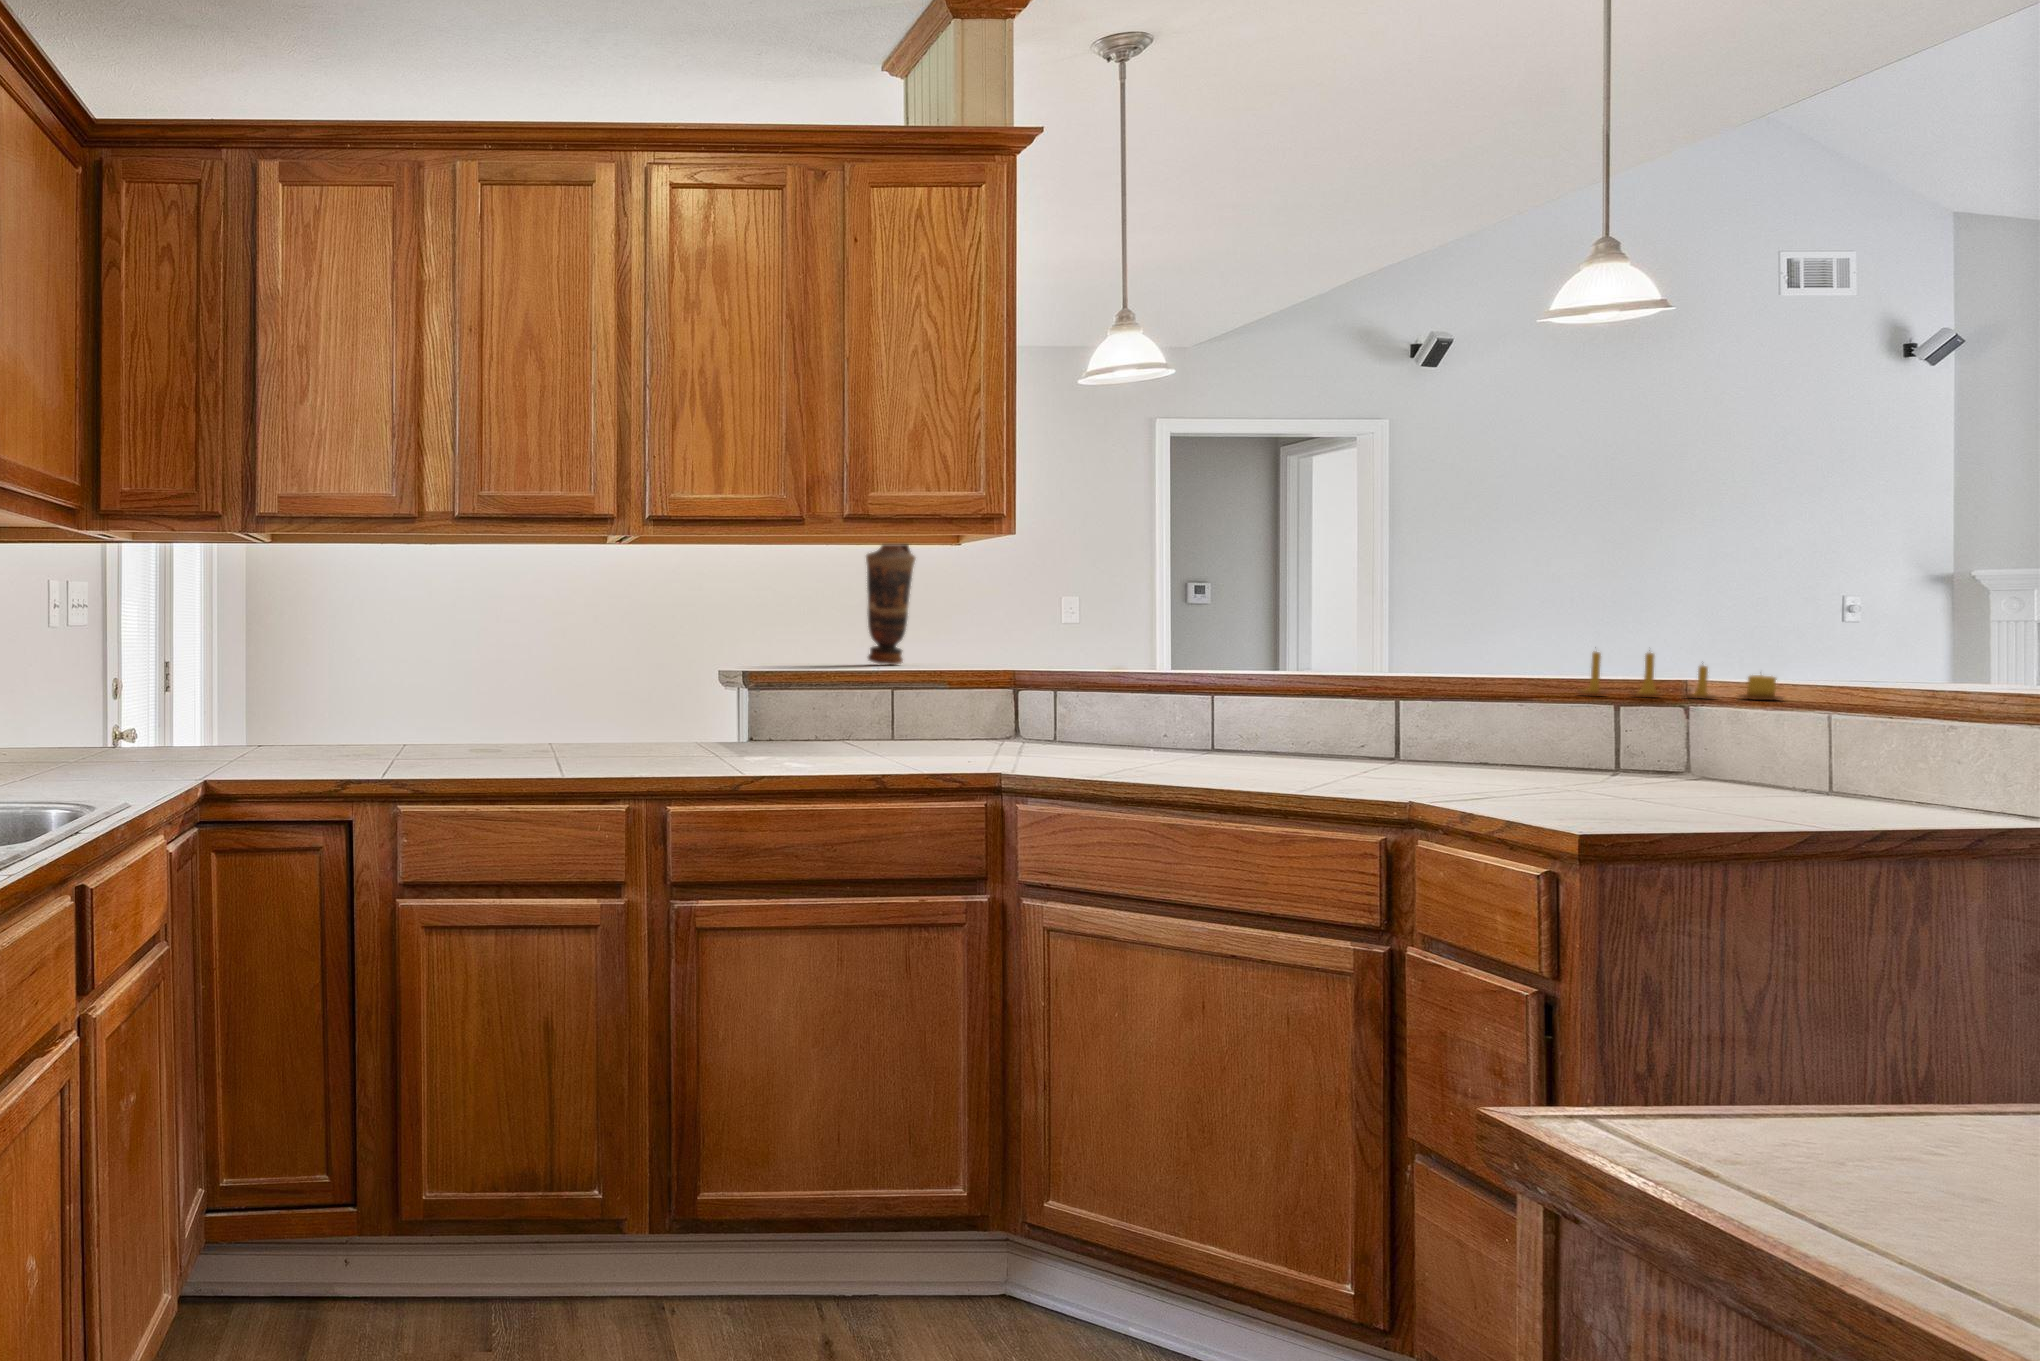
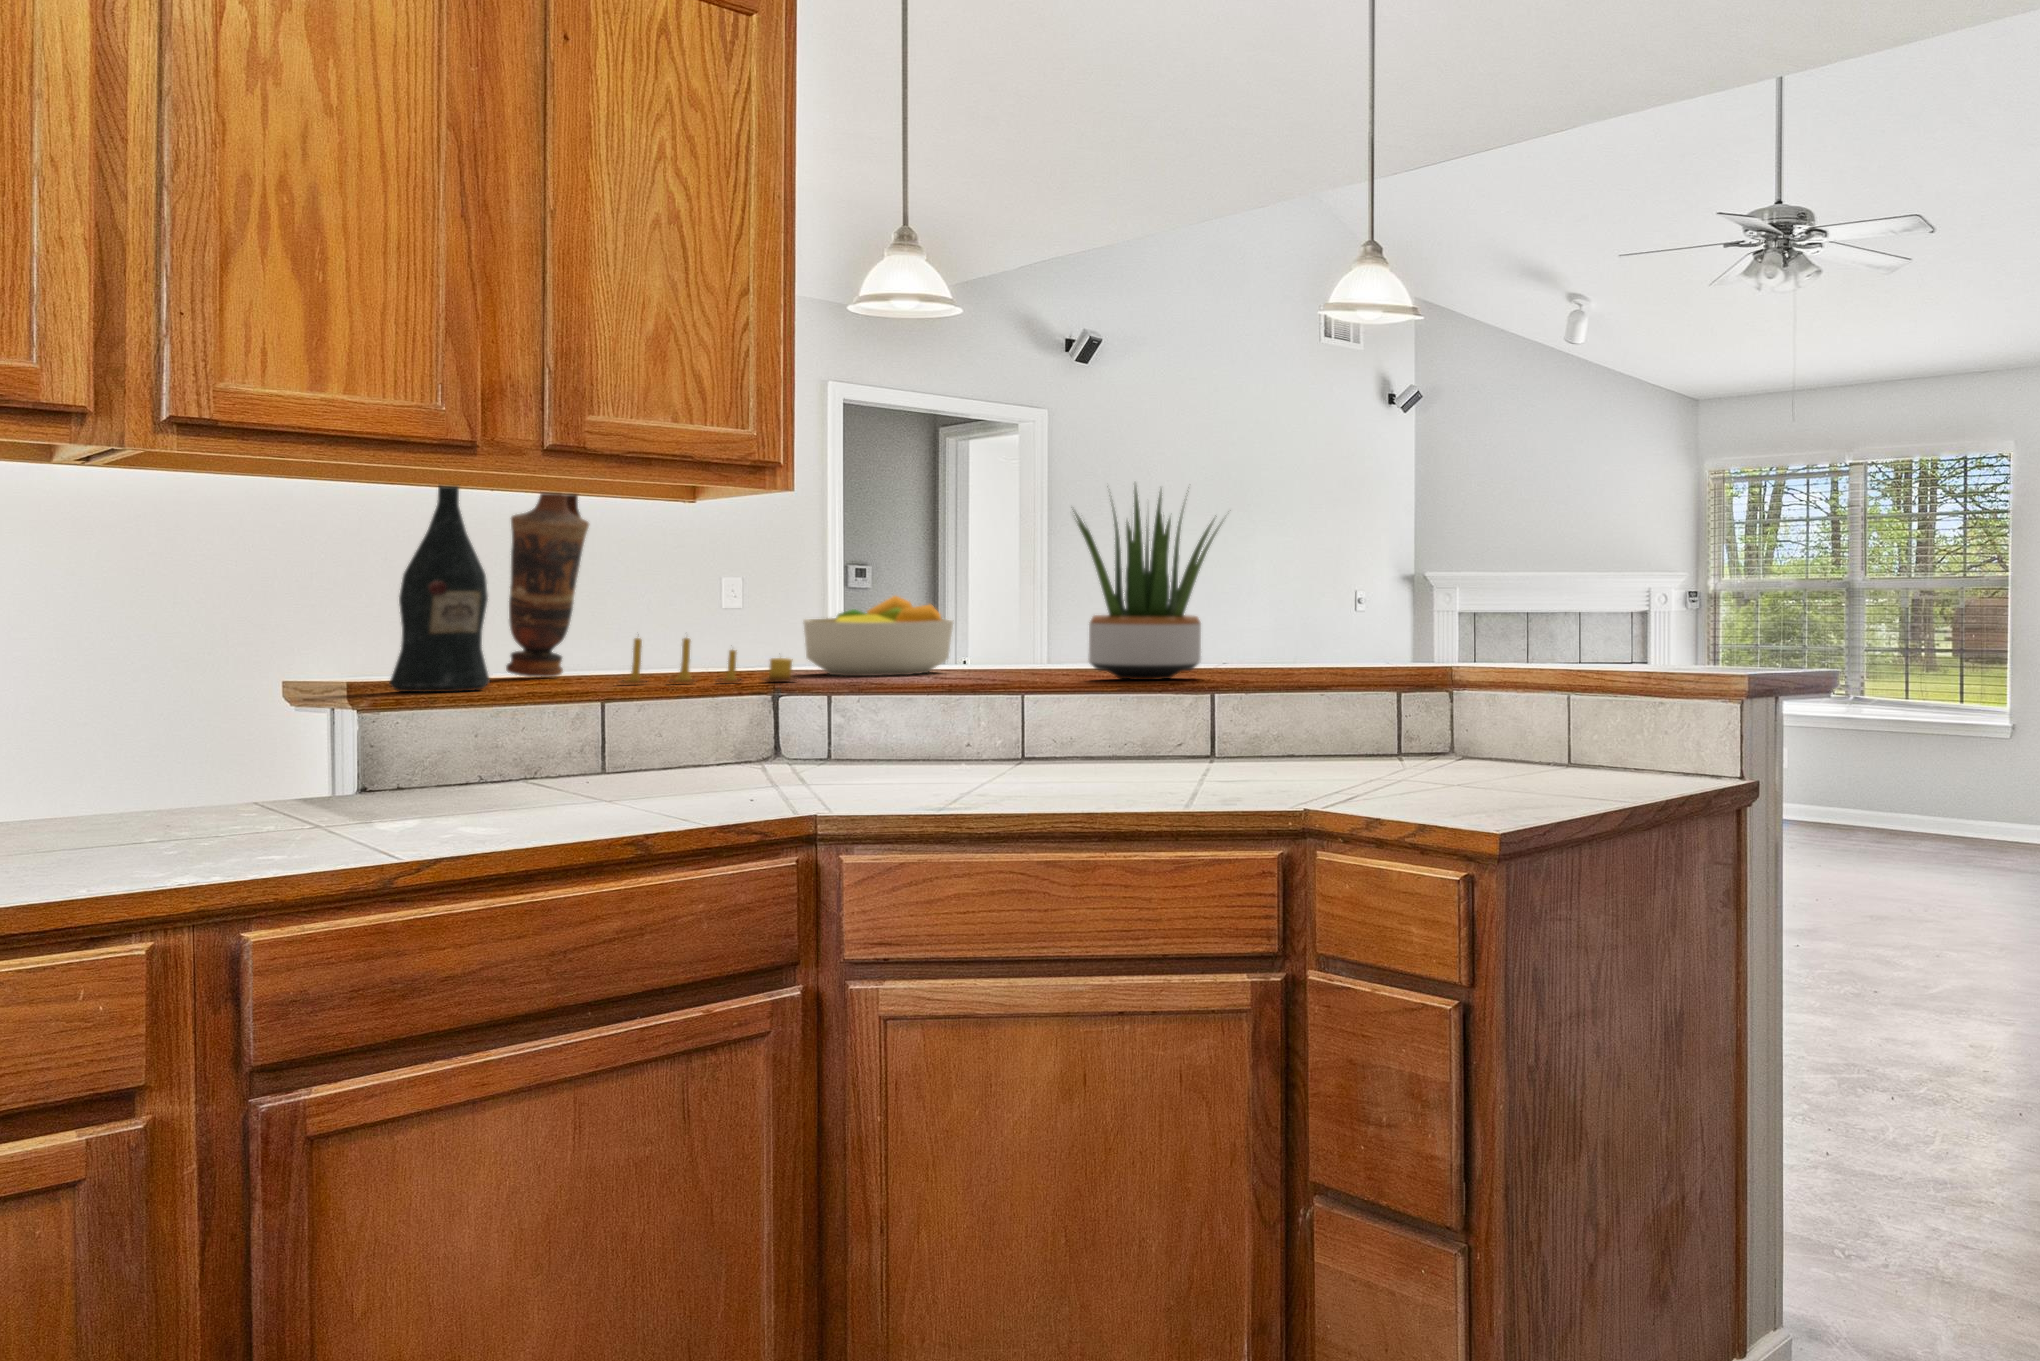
potted plant: none [1242,513,1414,687] -> present [1073,486,1221,680]
wine bottle: none [775,529,832,673] -> present [390,485,490,692]
fruit bowl: none [1065,608,1189,673] -> present [803,596,953,676]
candle: present [1578,651,1783,700] -> present [619,638,796,683]

